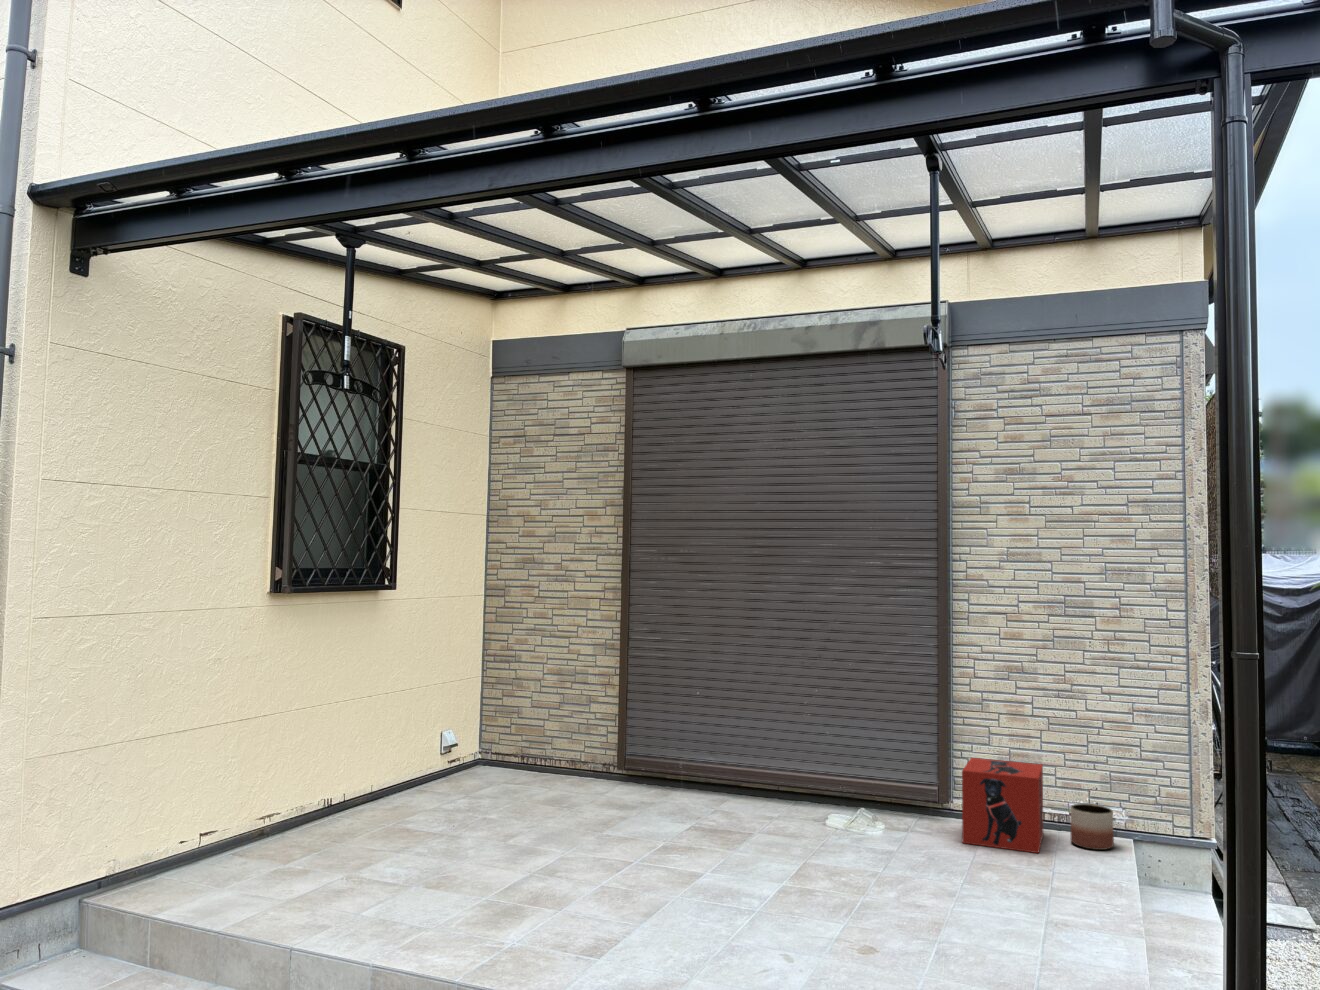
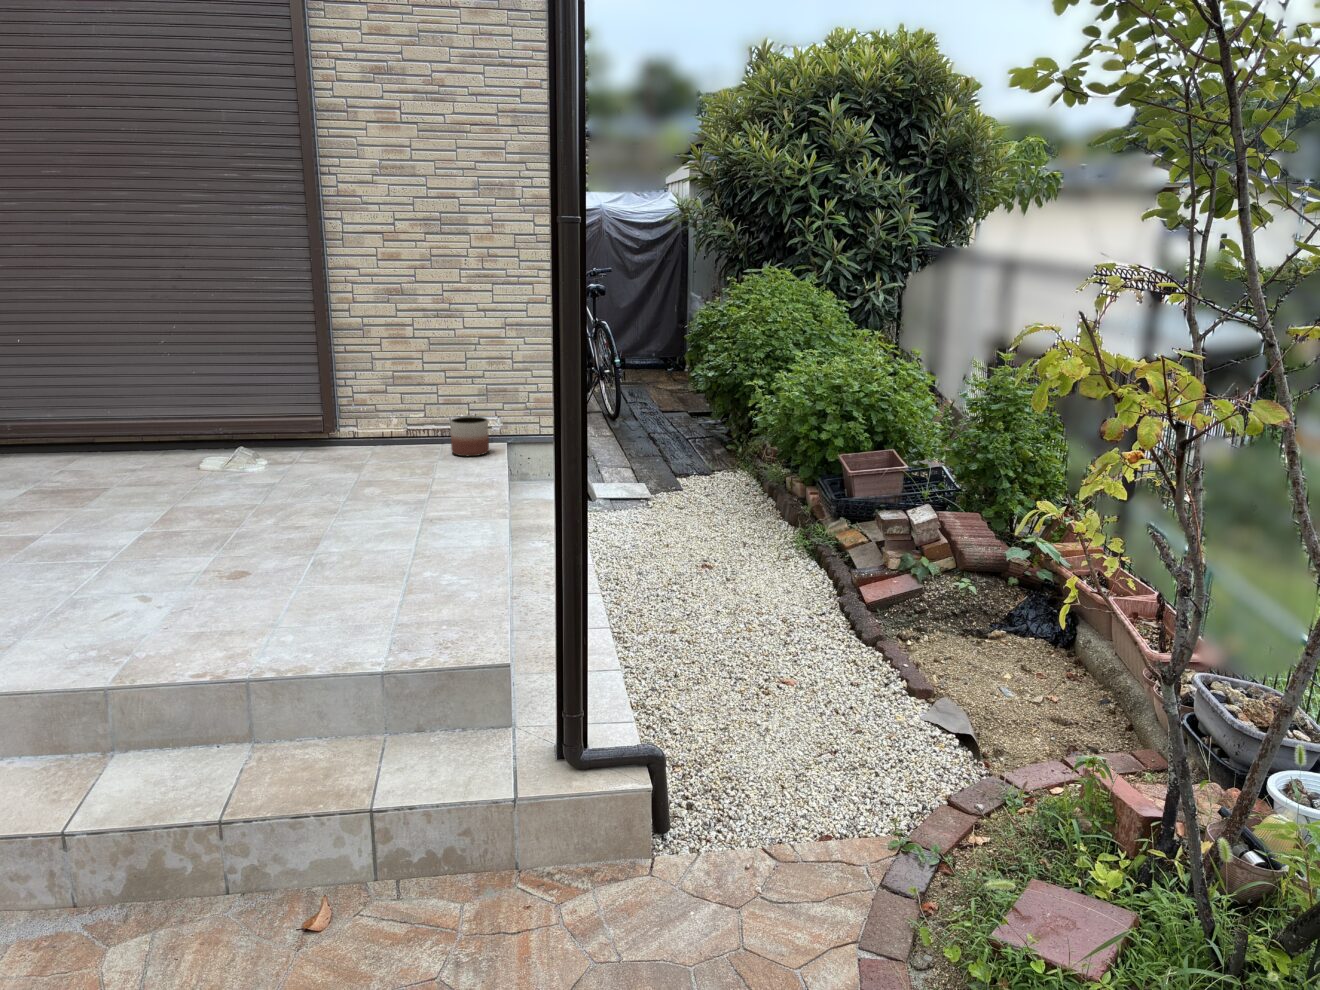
storage box: present [962,758,1043,853] -> none [342,384,428,467]

